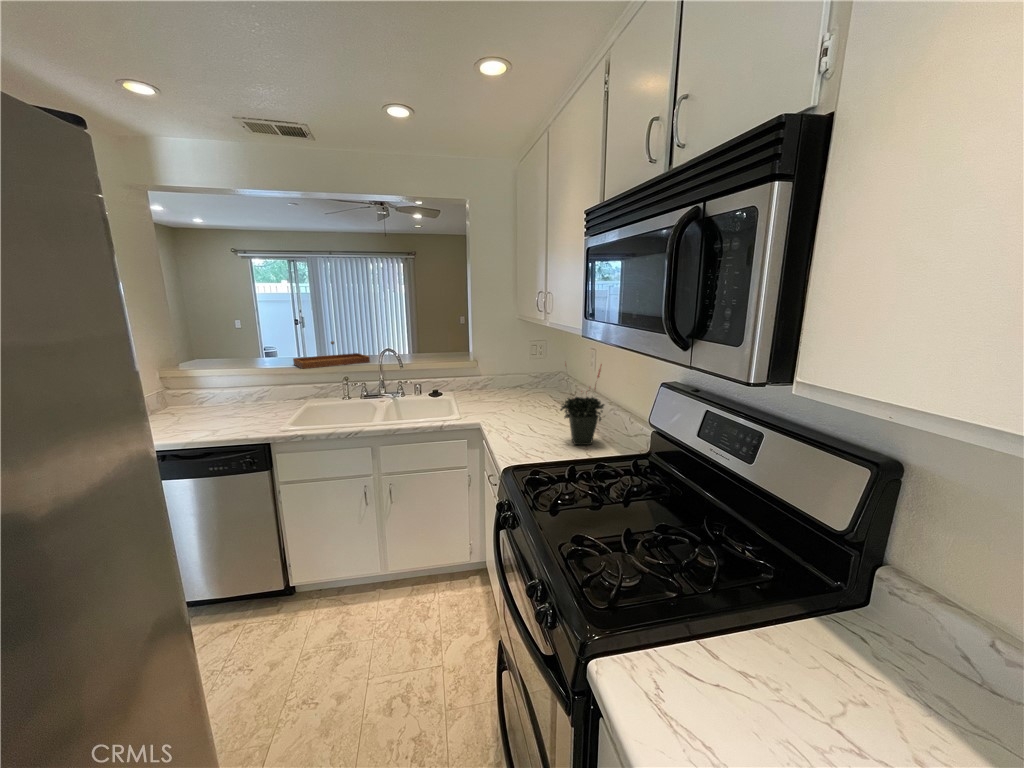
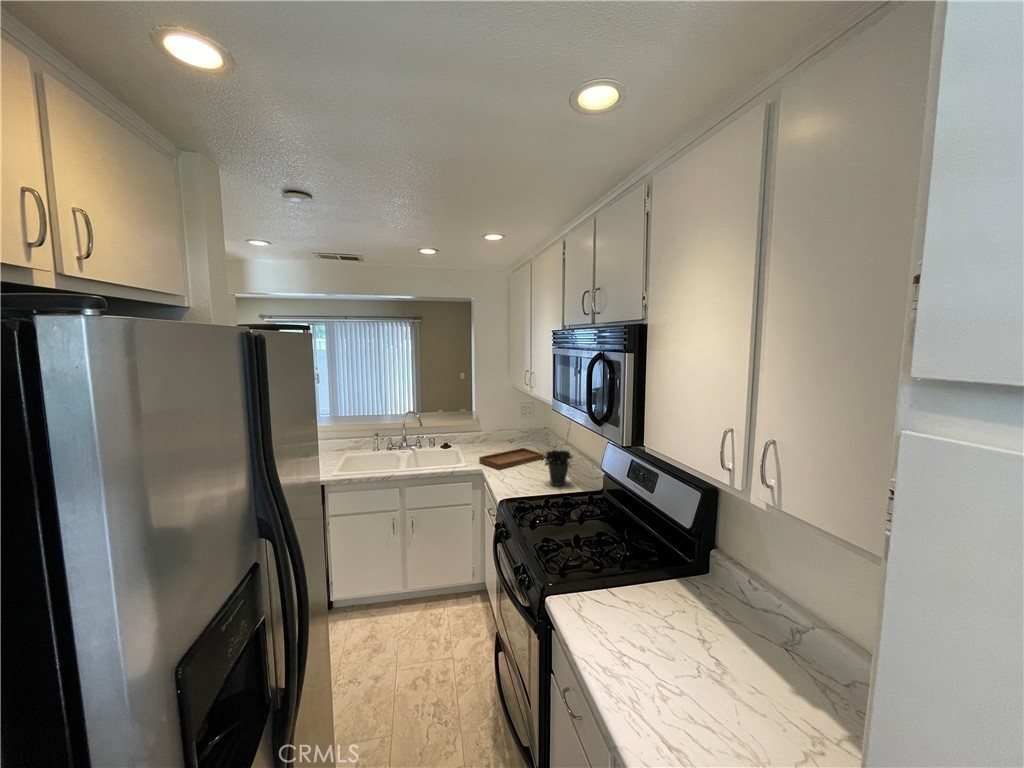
tray: present [293,341,370,369] -> present [479,440,543,470]

